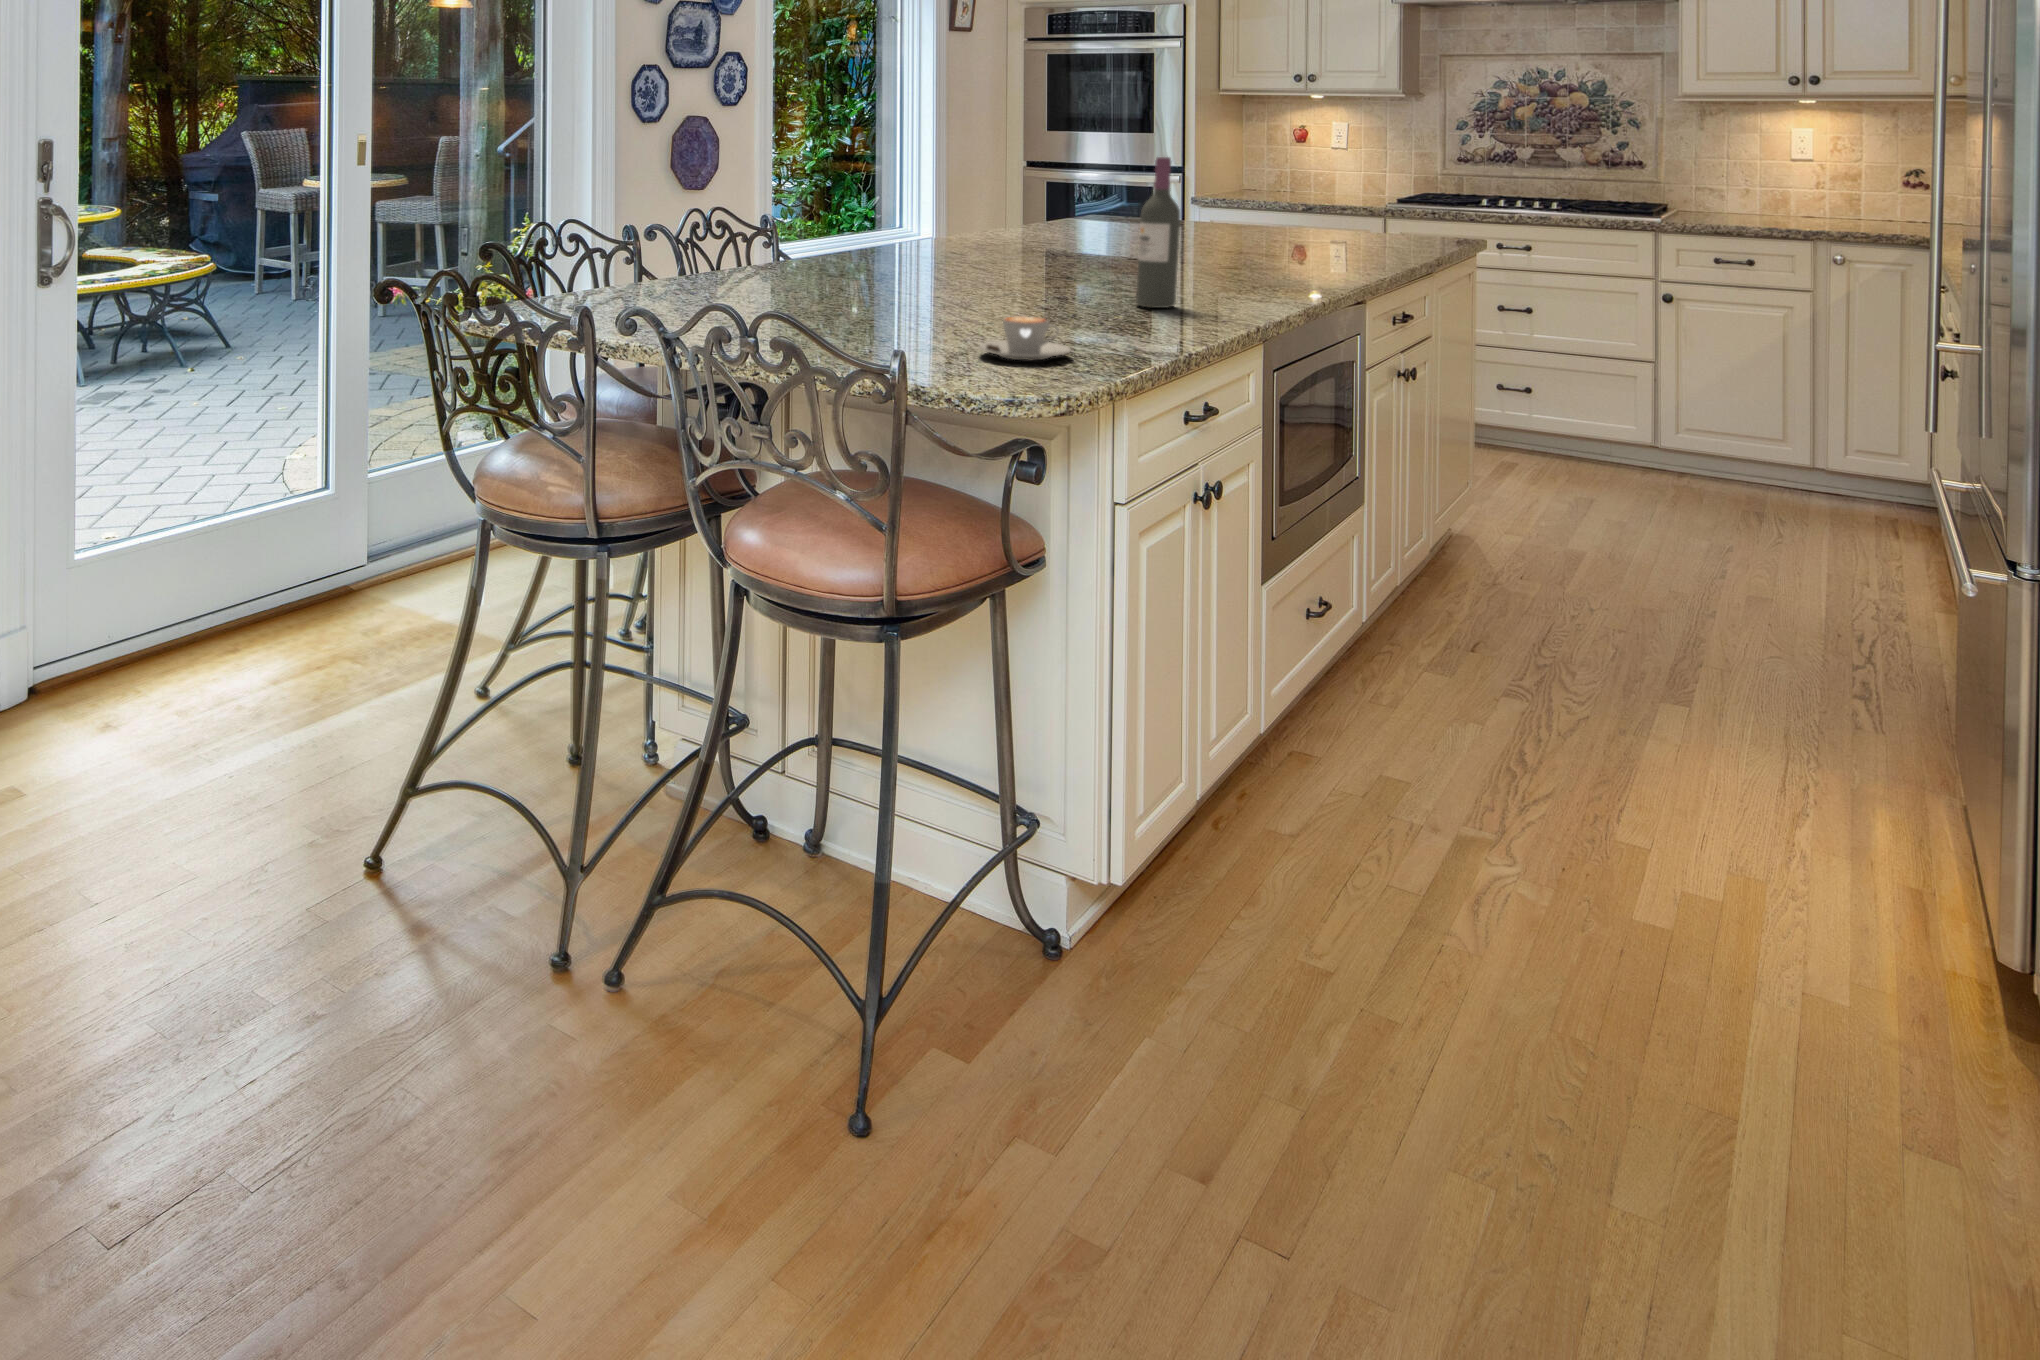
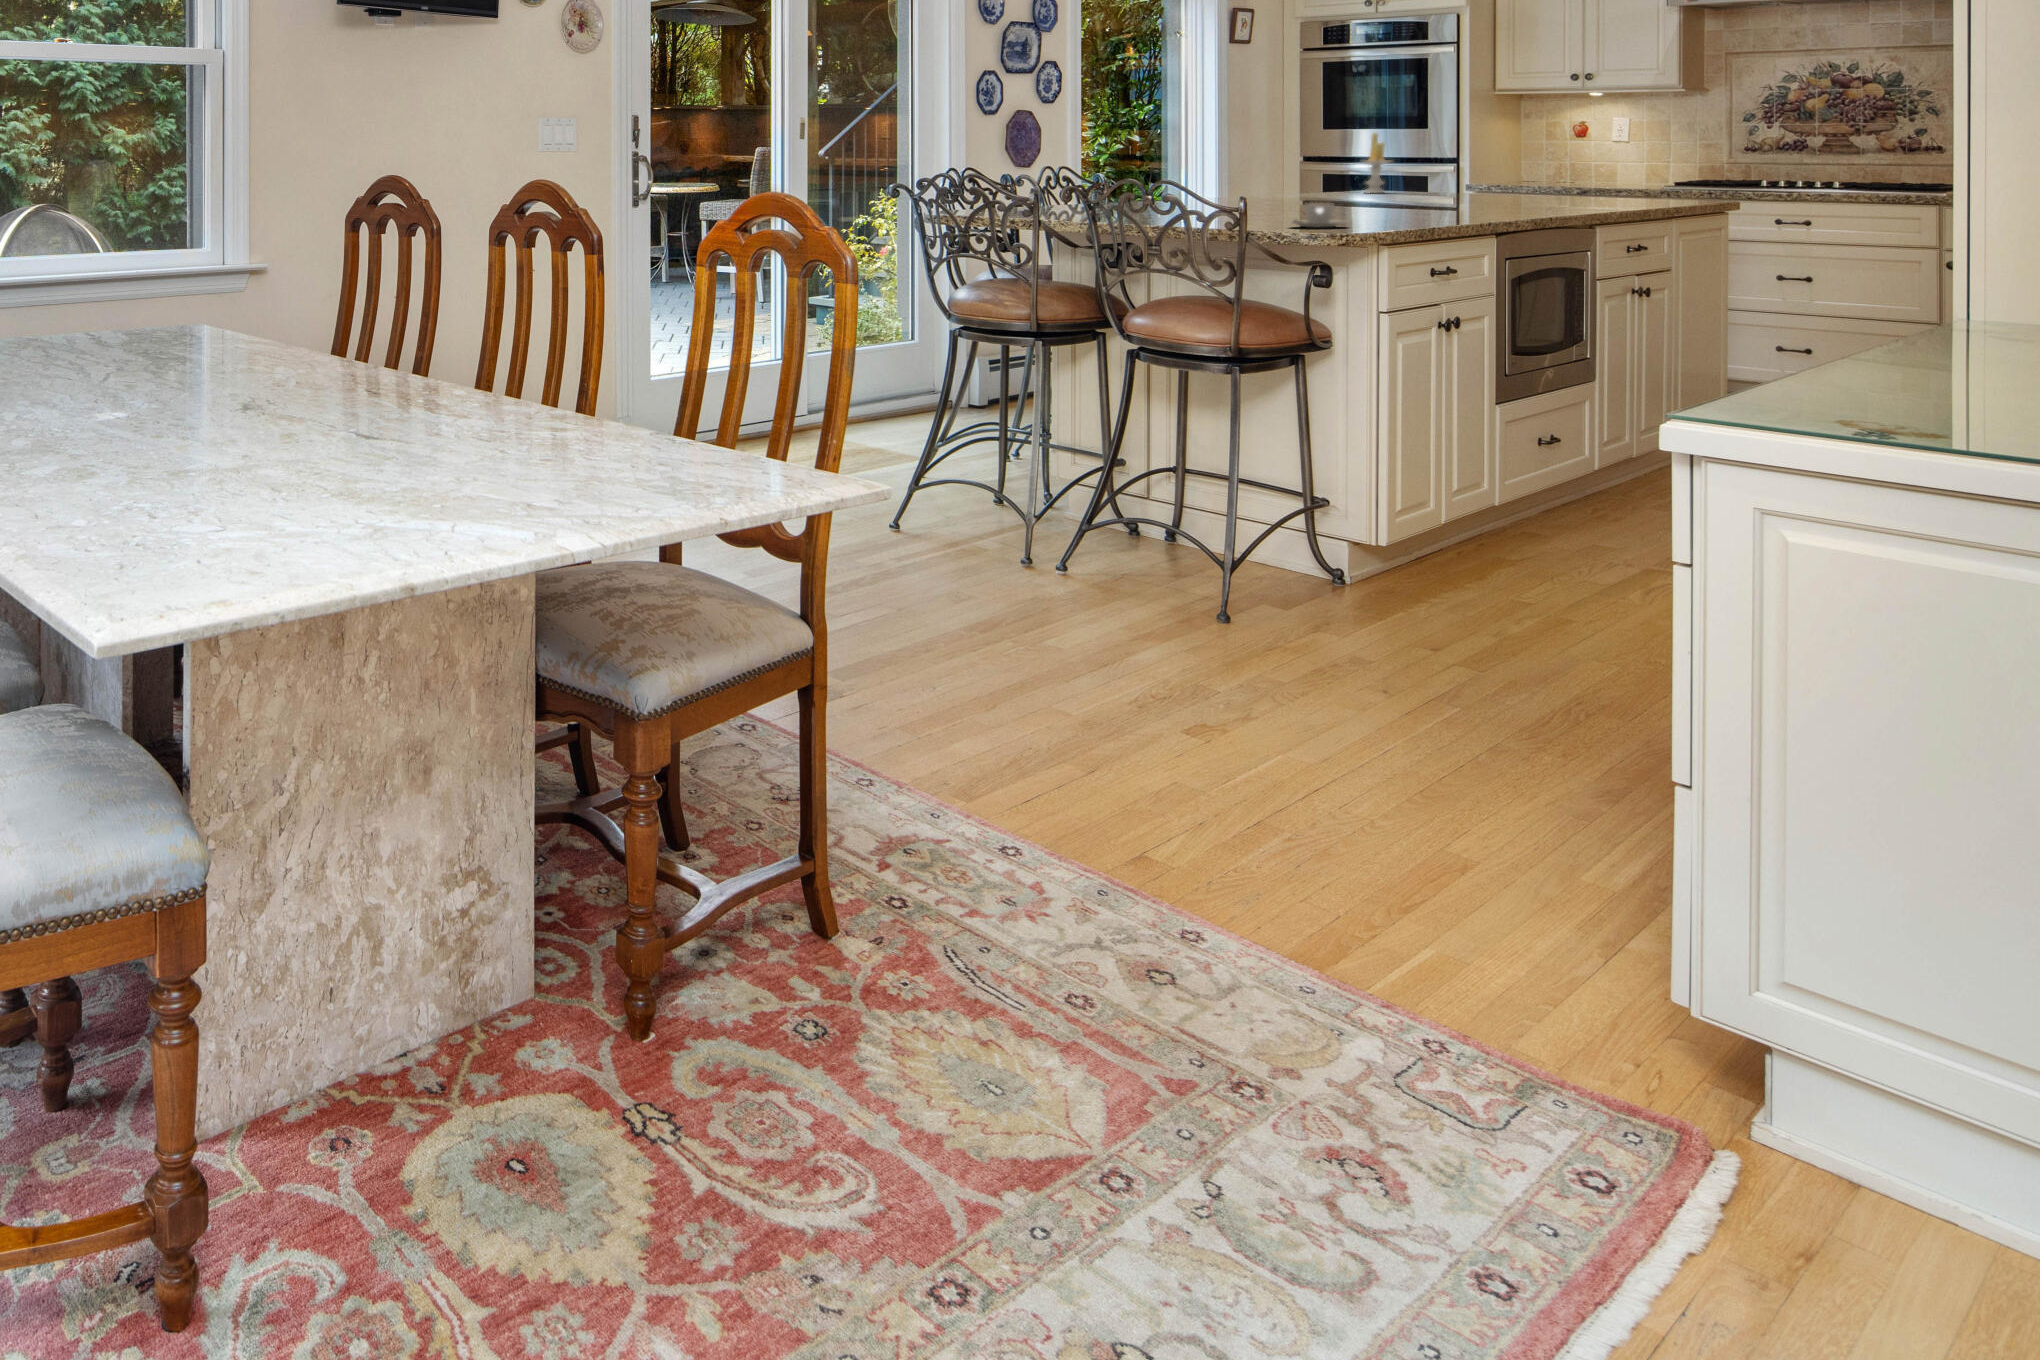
candle: none [1085,142,1121,212] -> present [1363,133,1390,193]
wine bottle: present [1136,157,1180,308] -> none [1397,113,1431,217]

